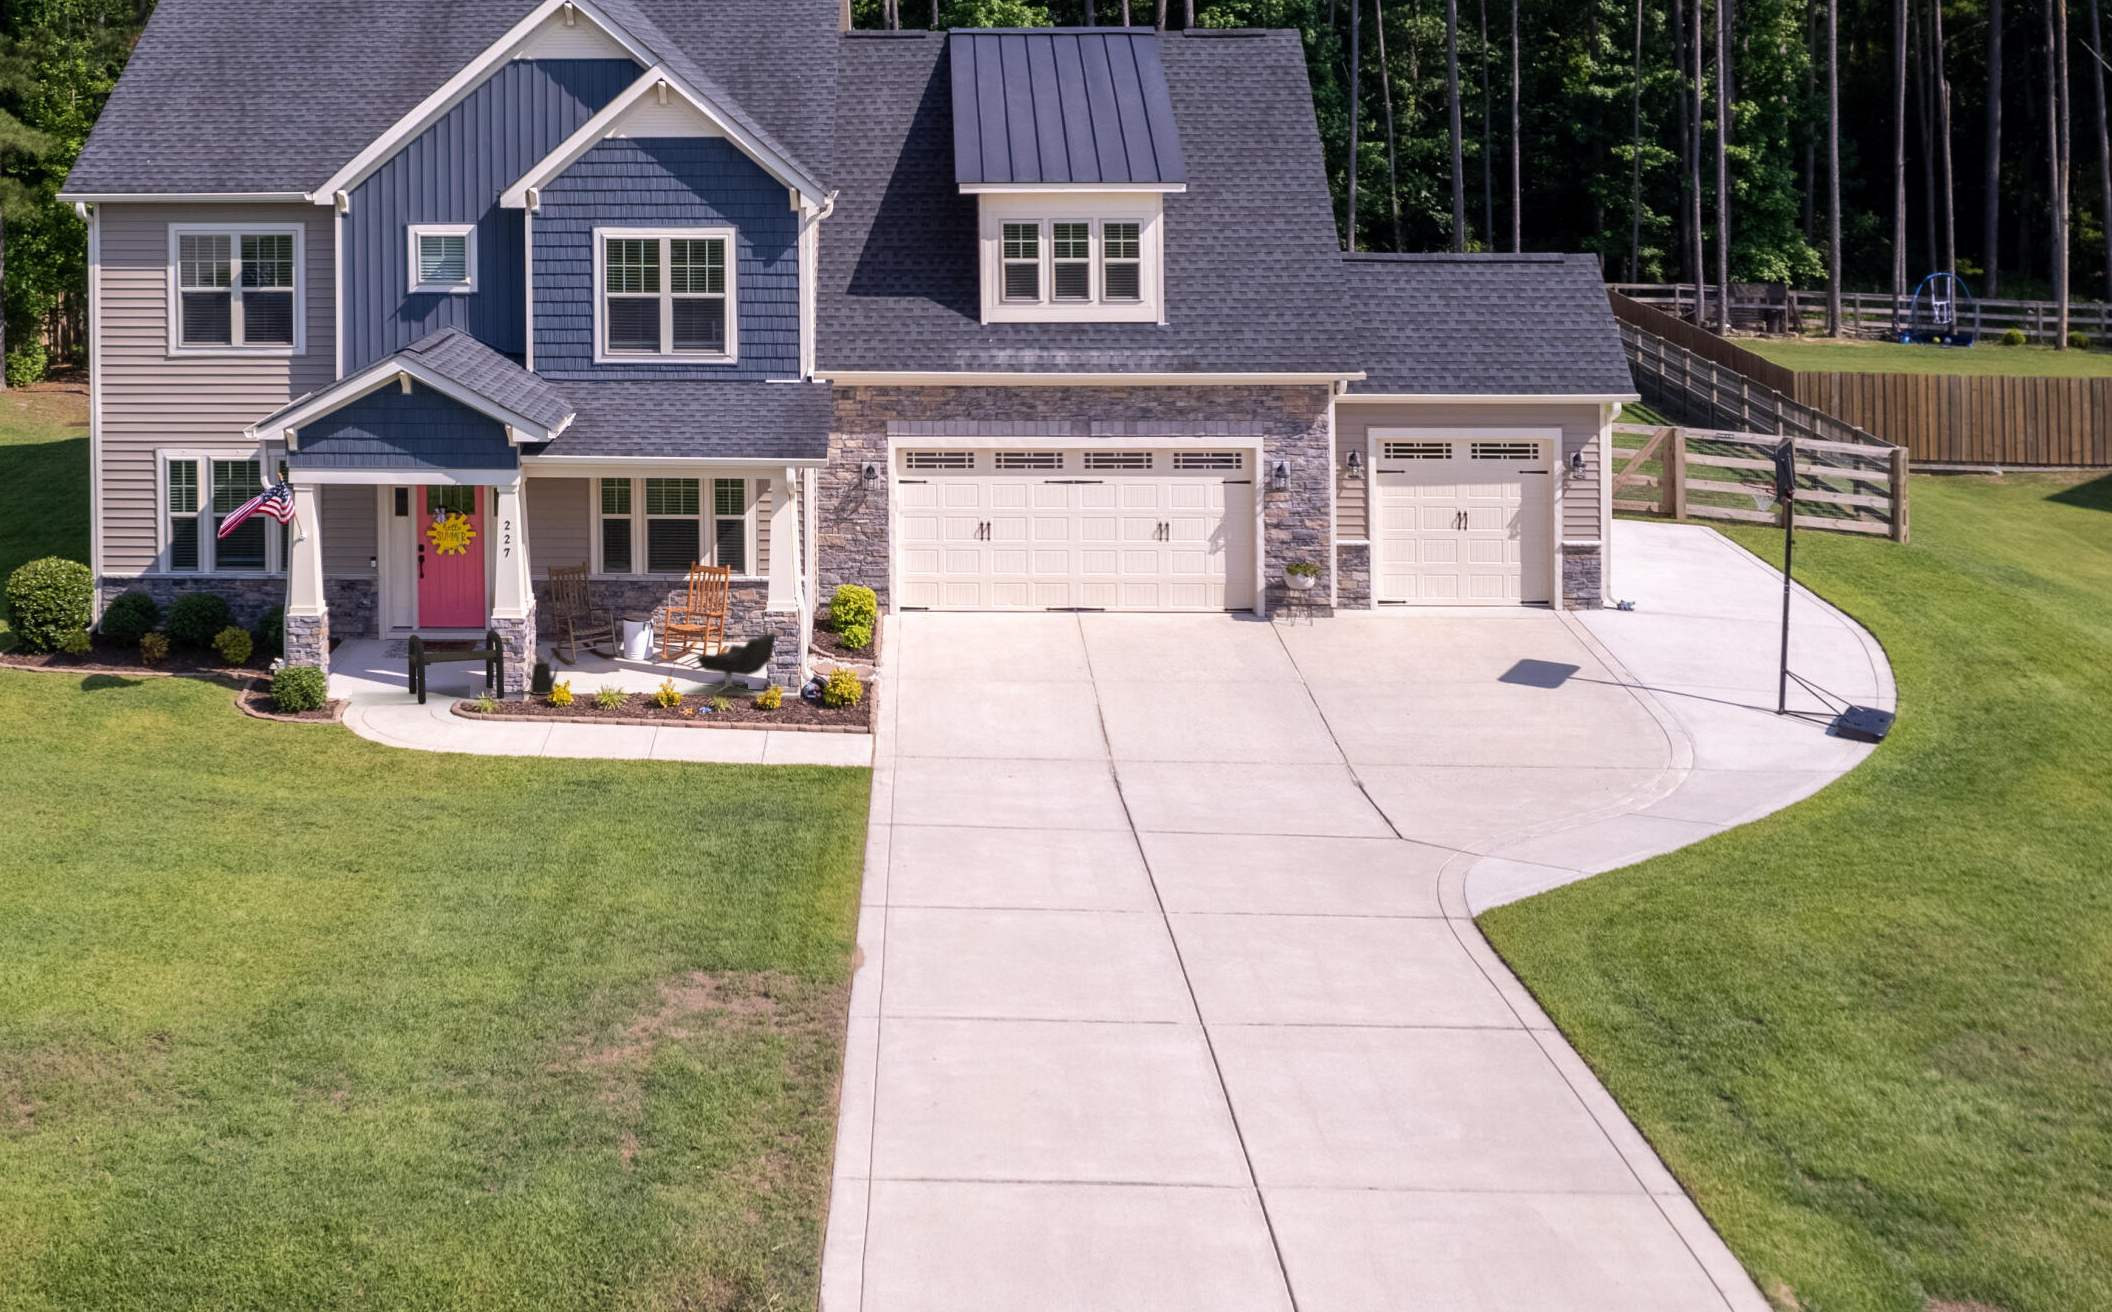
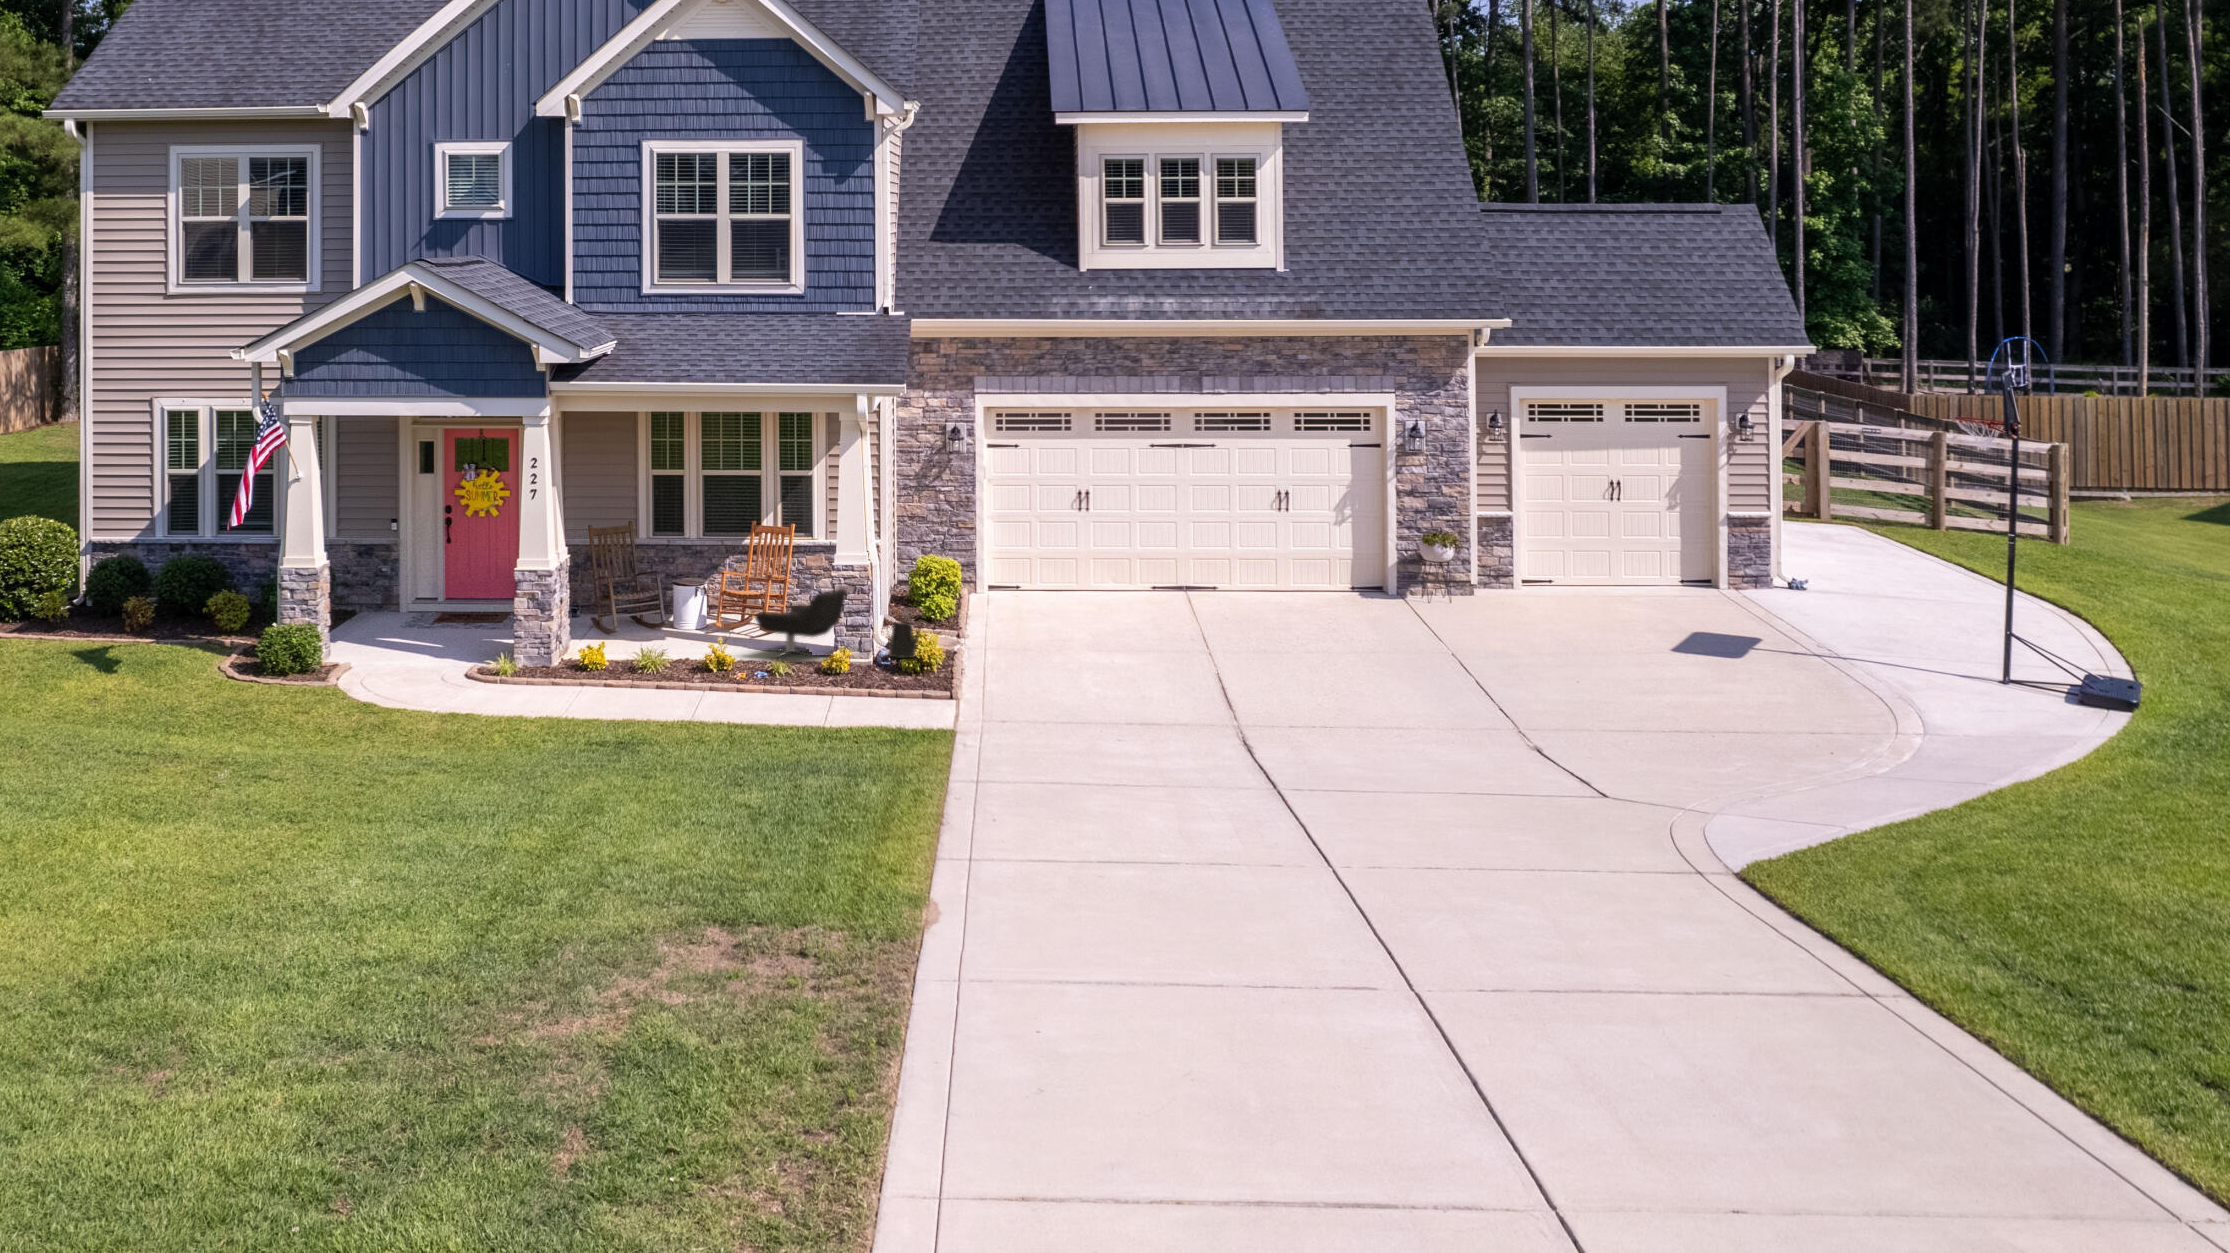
bench: present [408,630,504,704] -> none [419,580,529,661]
watering can: present [530,653,558,695] -> present [887,611,921,658]

